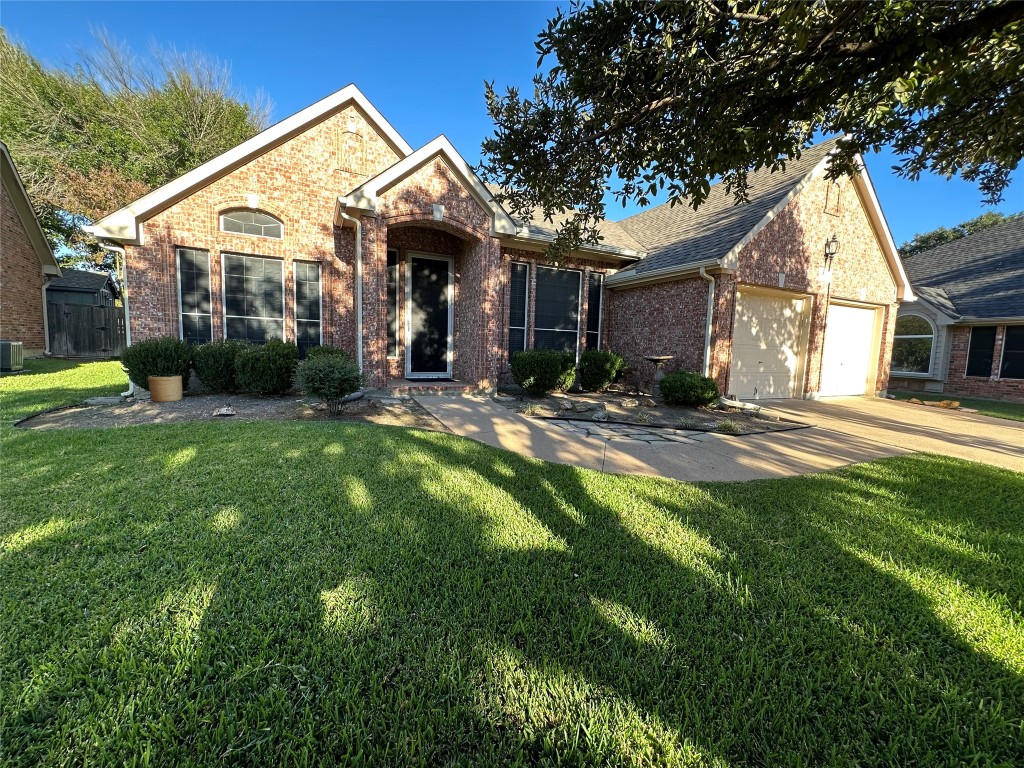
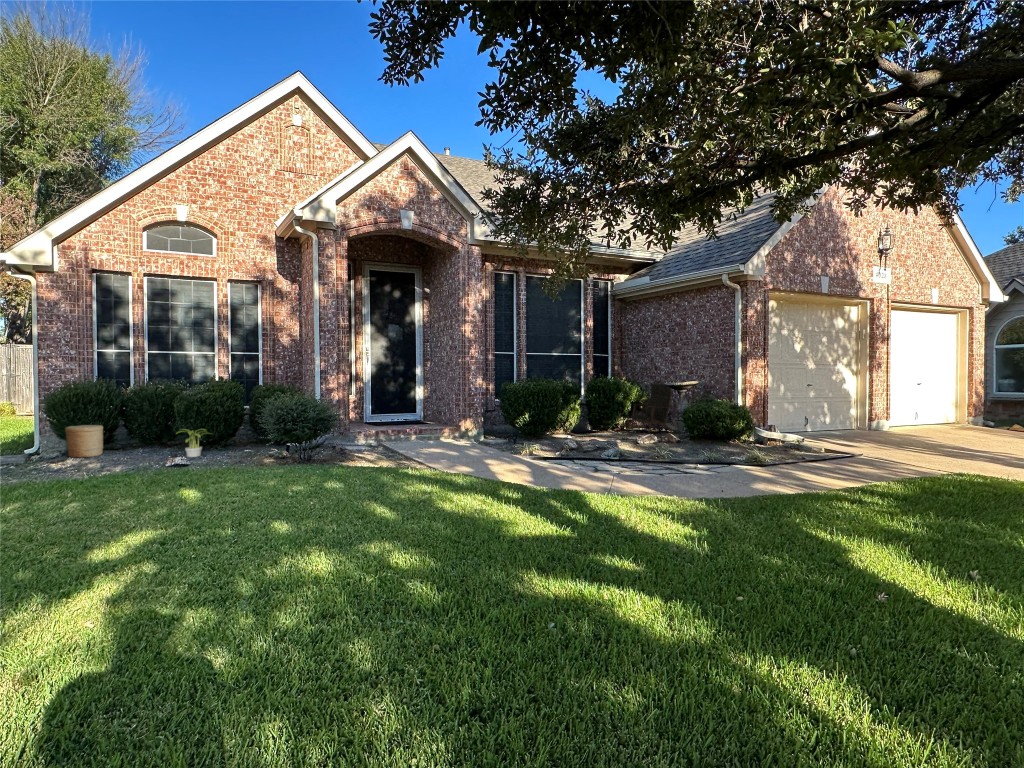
lounge chair: none [614,357,649,396] -> present [631,383,672,433]
potted plant: none [239,381,272,405] -> present [177,429,206,457]

